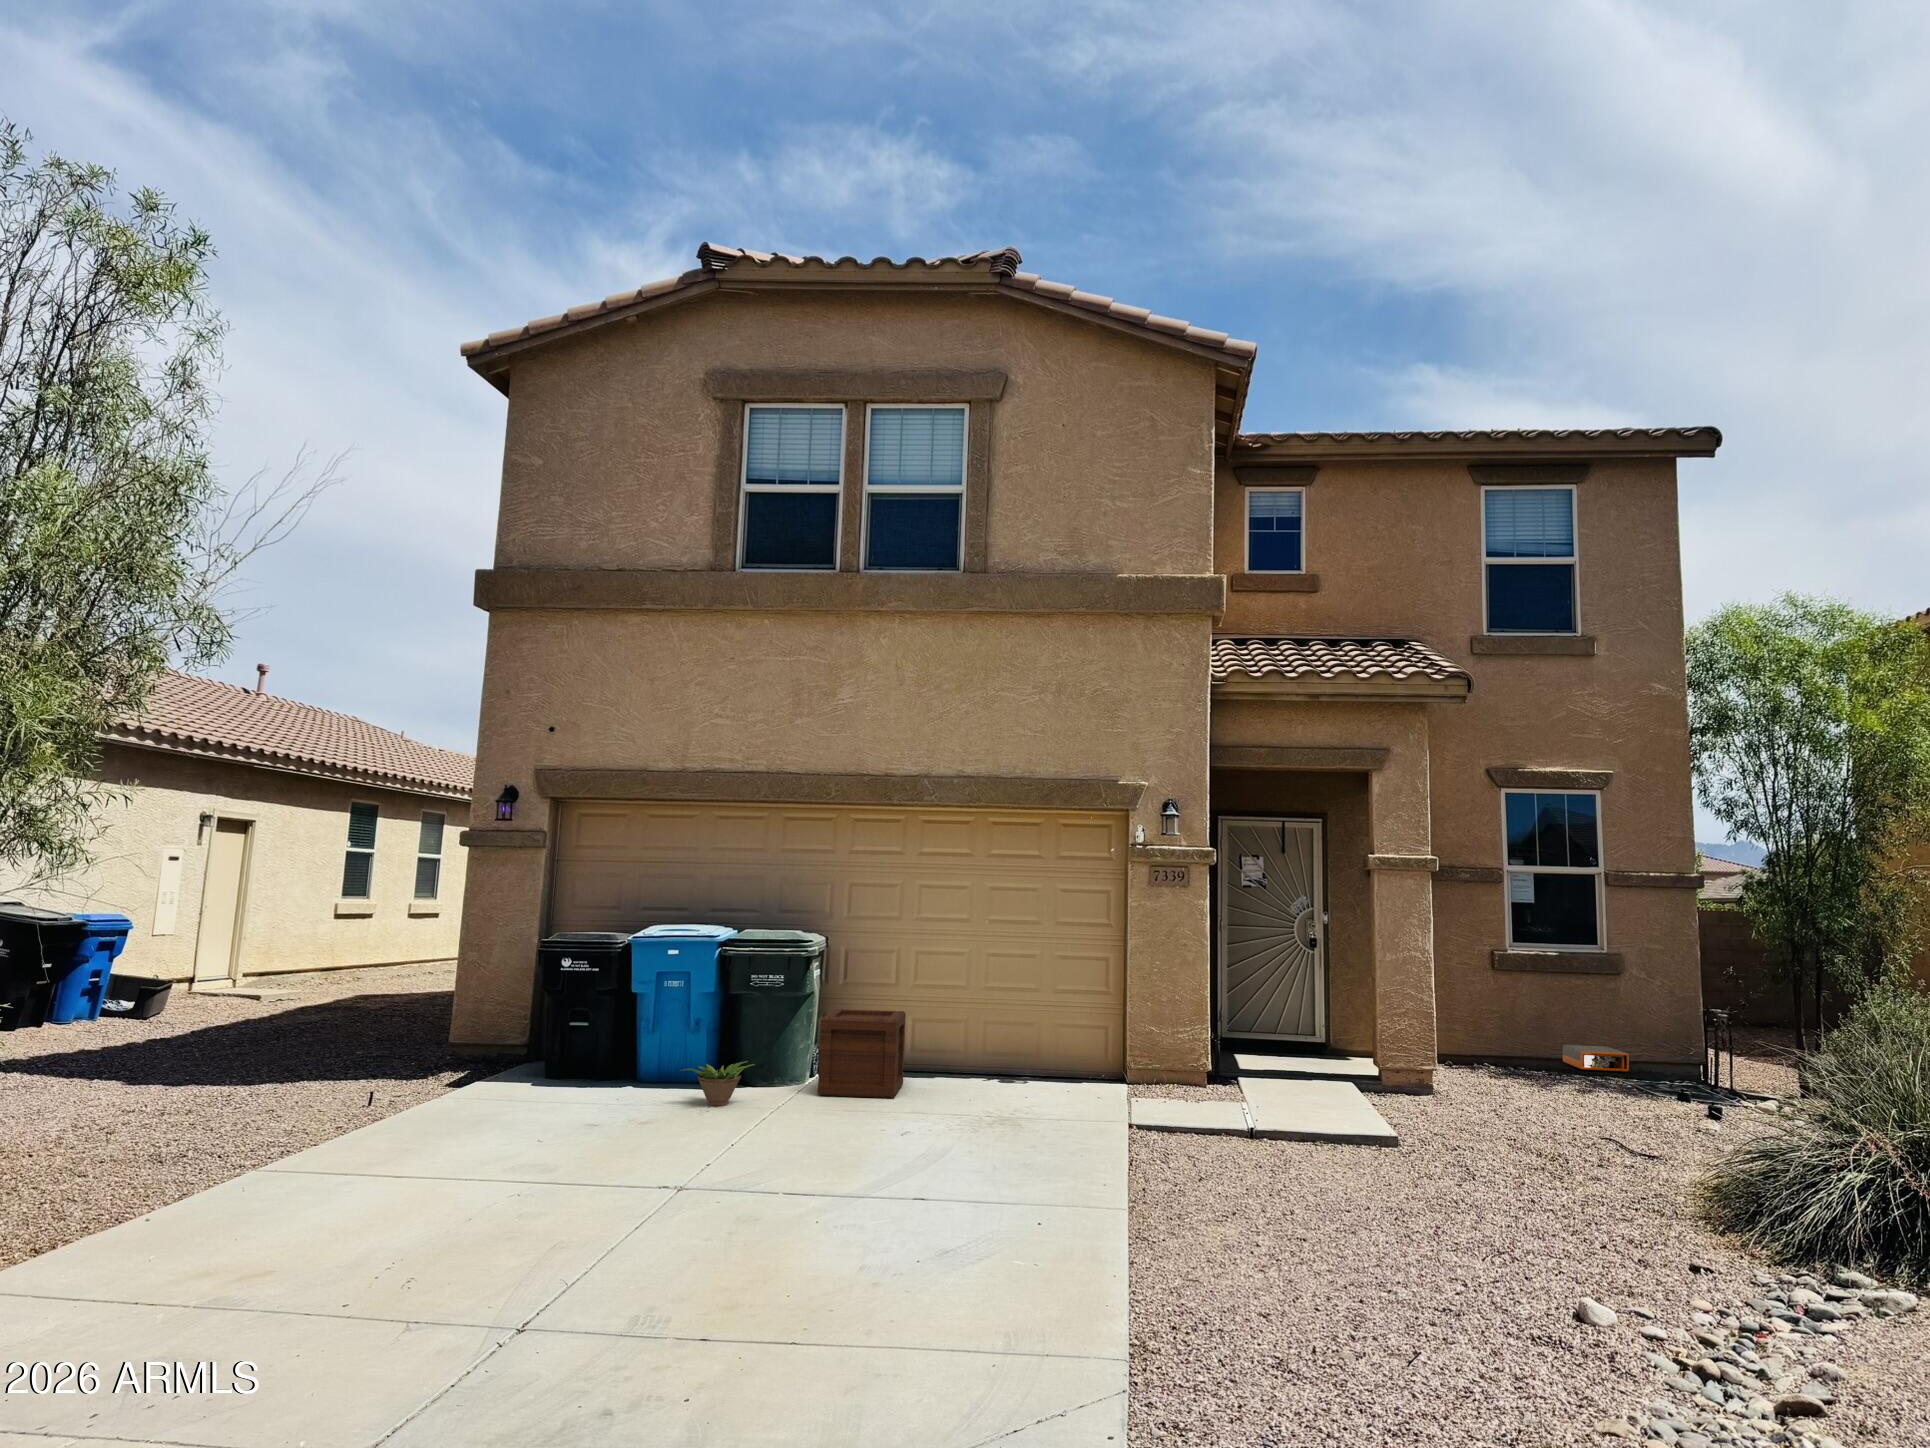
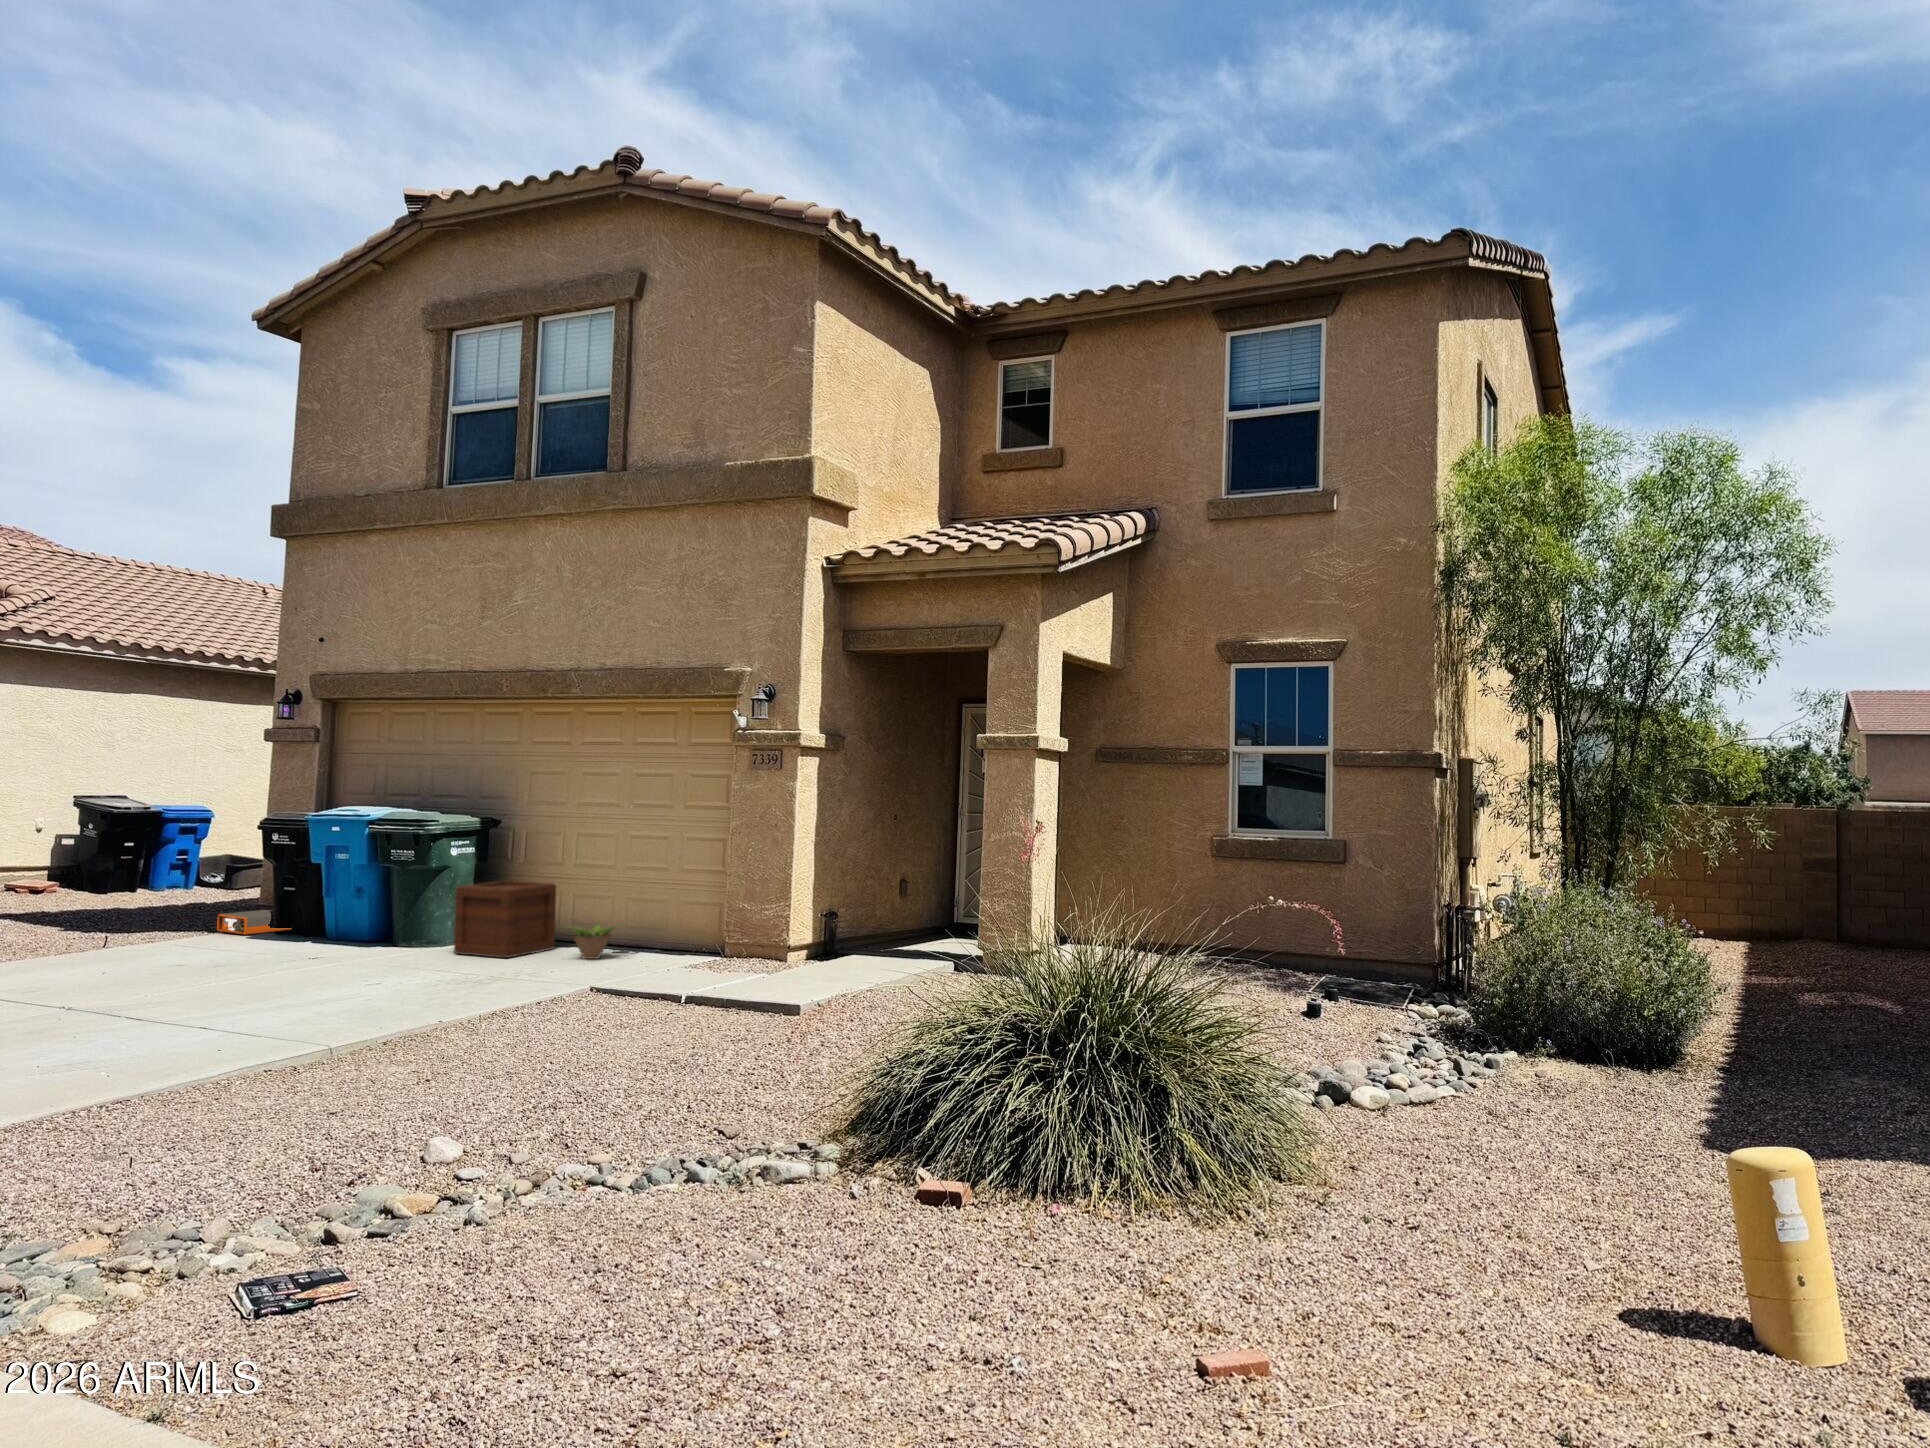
storage box: present [1563,1045,1629,1071] -> present [217,910,292,935]
decorative plant: present [681,1061,755,1106] -> present [569,925,616,959]

